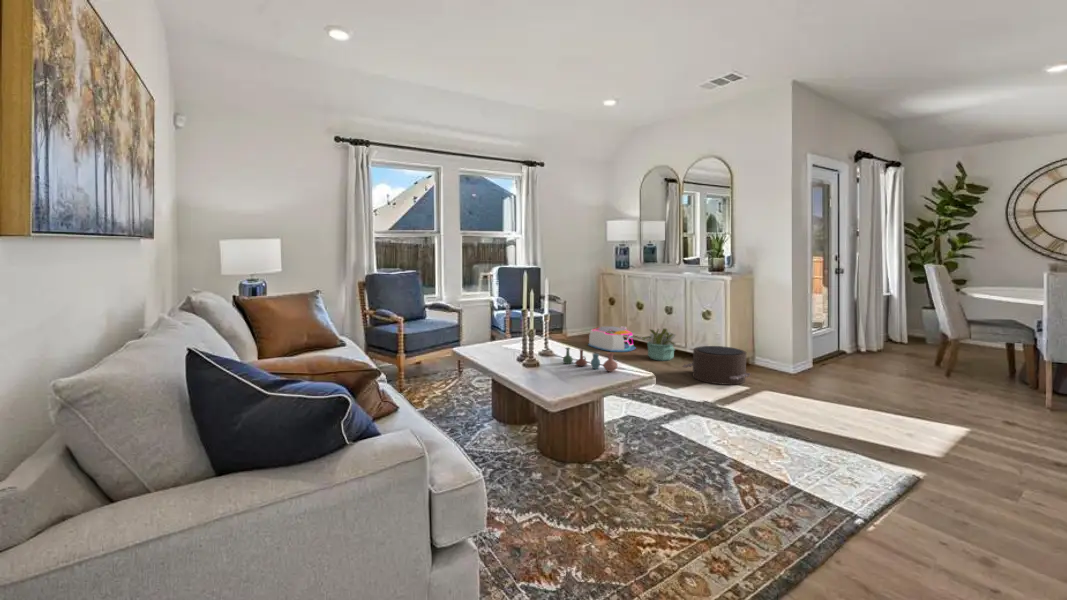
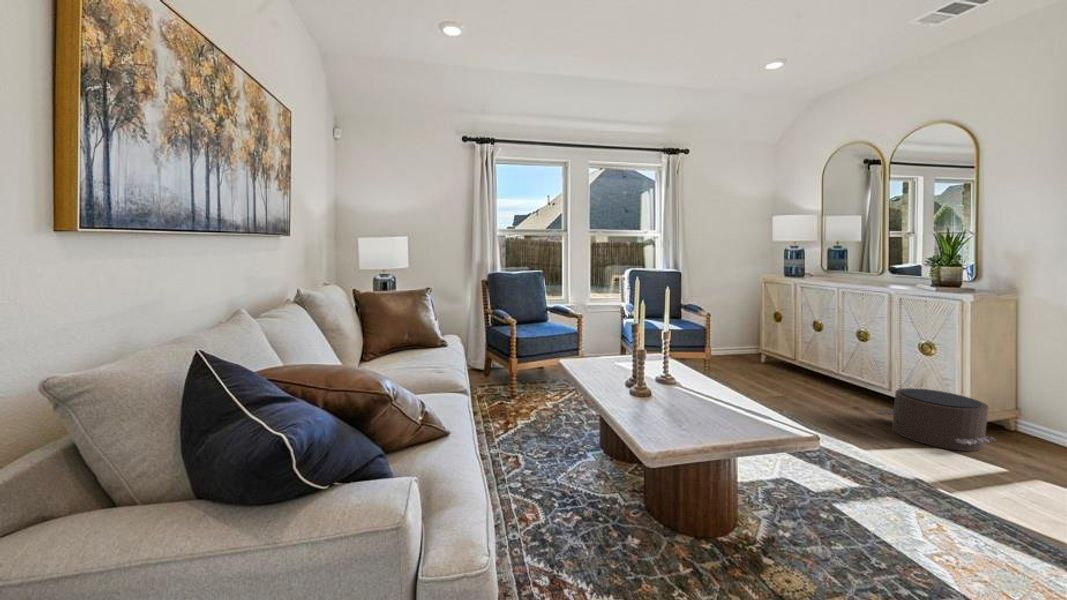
storage bin: present [588,326,635,352] -> none [743,347,809,381]
decorative plant: present [641,328,675,361] -> none [814,356,870,400]
vase: present [563,348,618,372] -> none [689,375,764,417]

